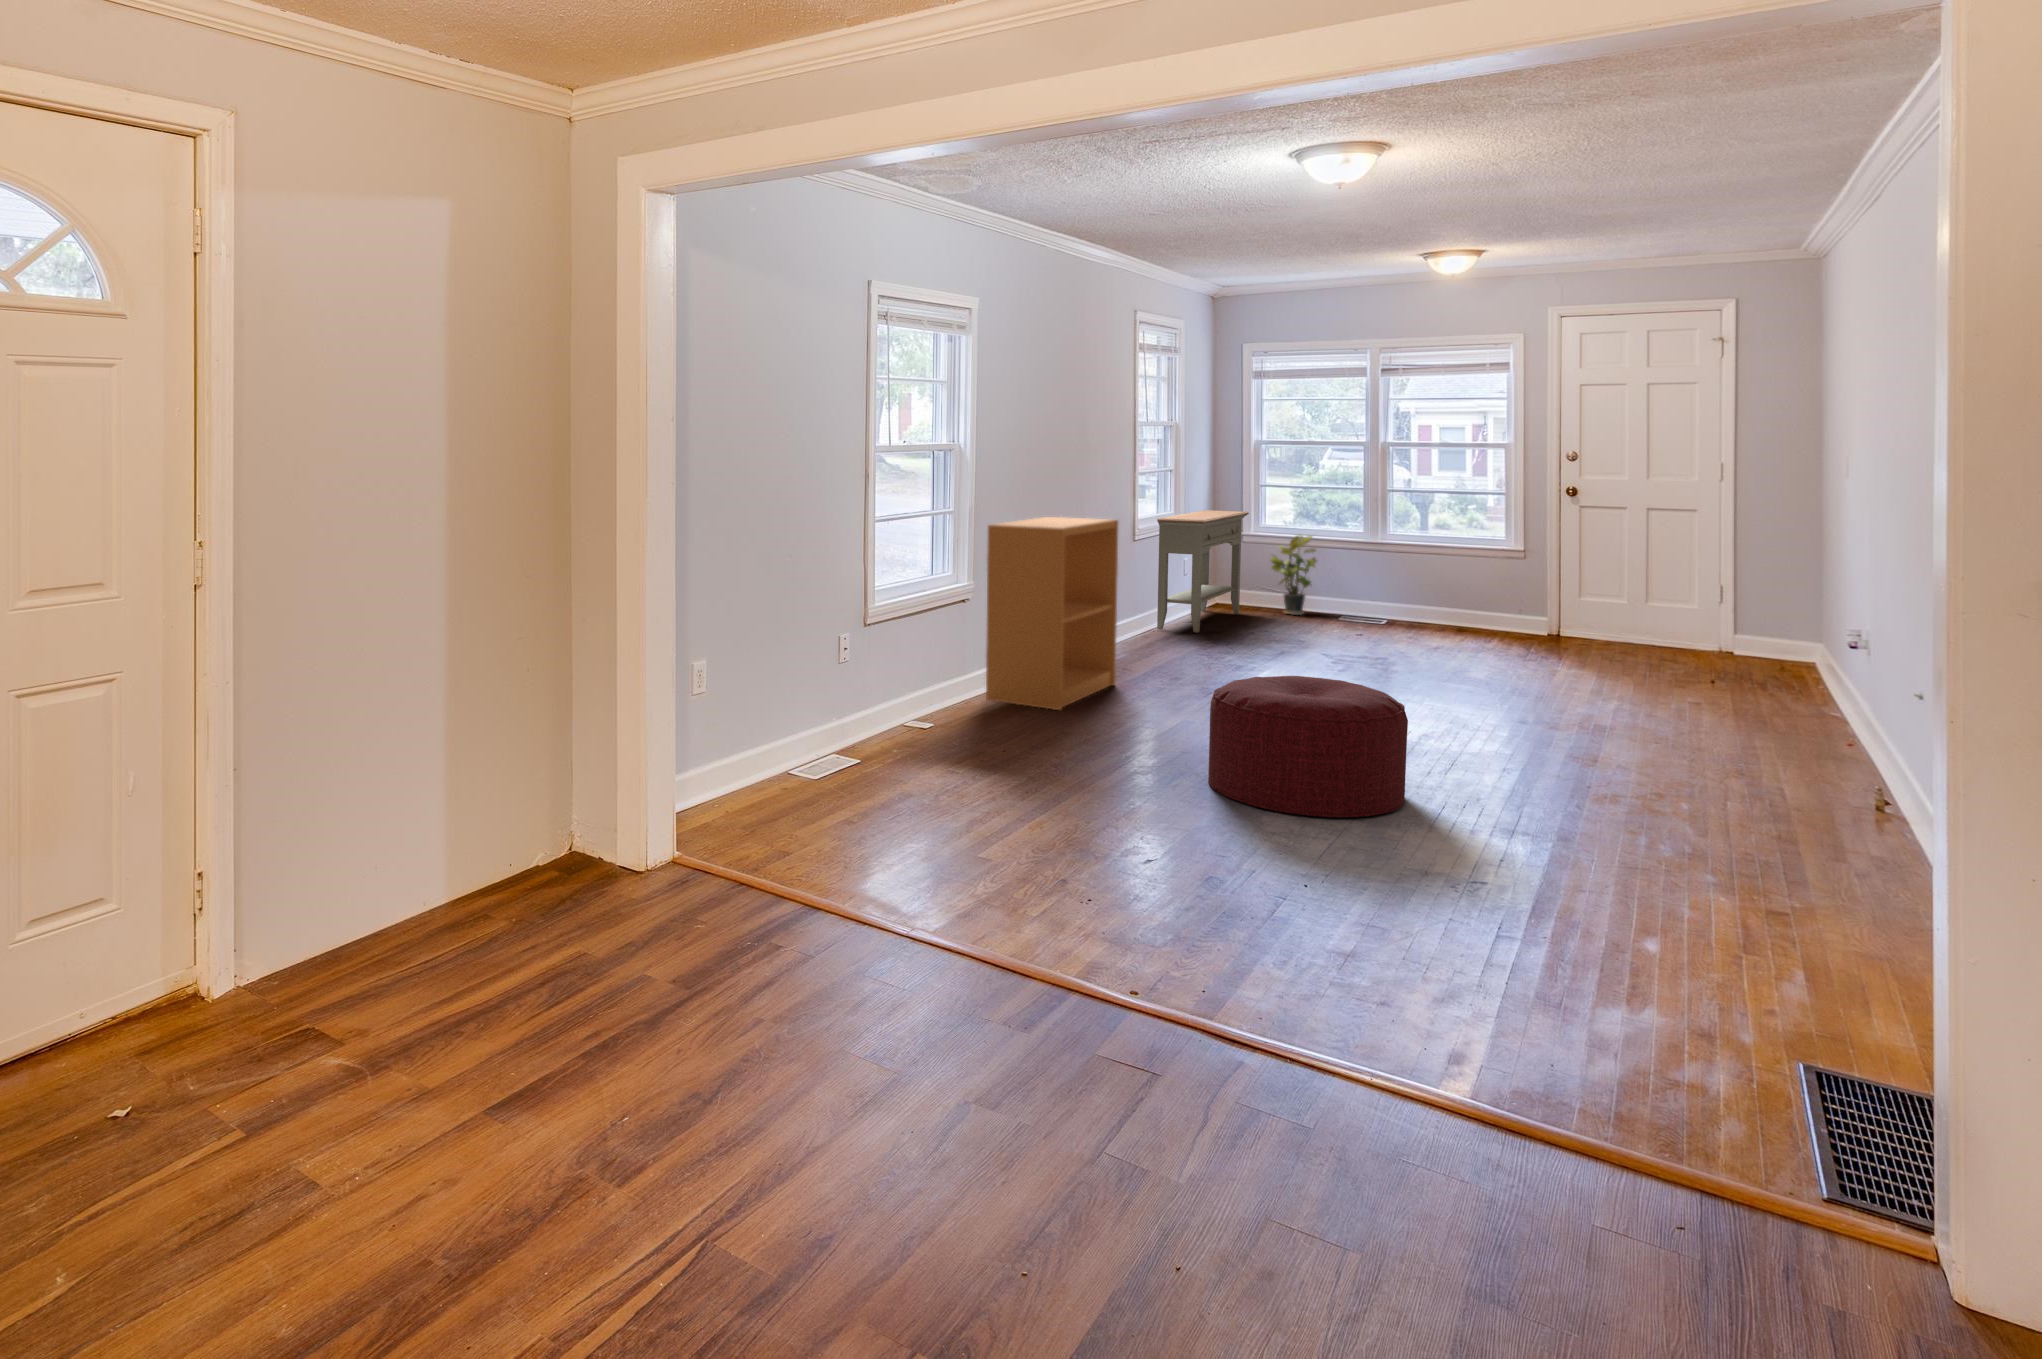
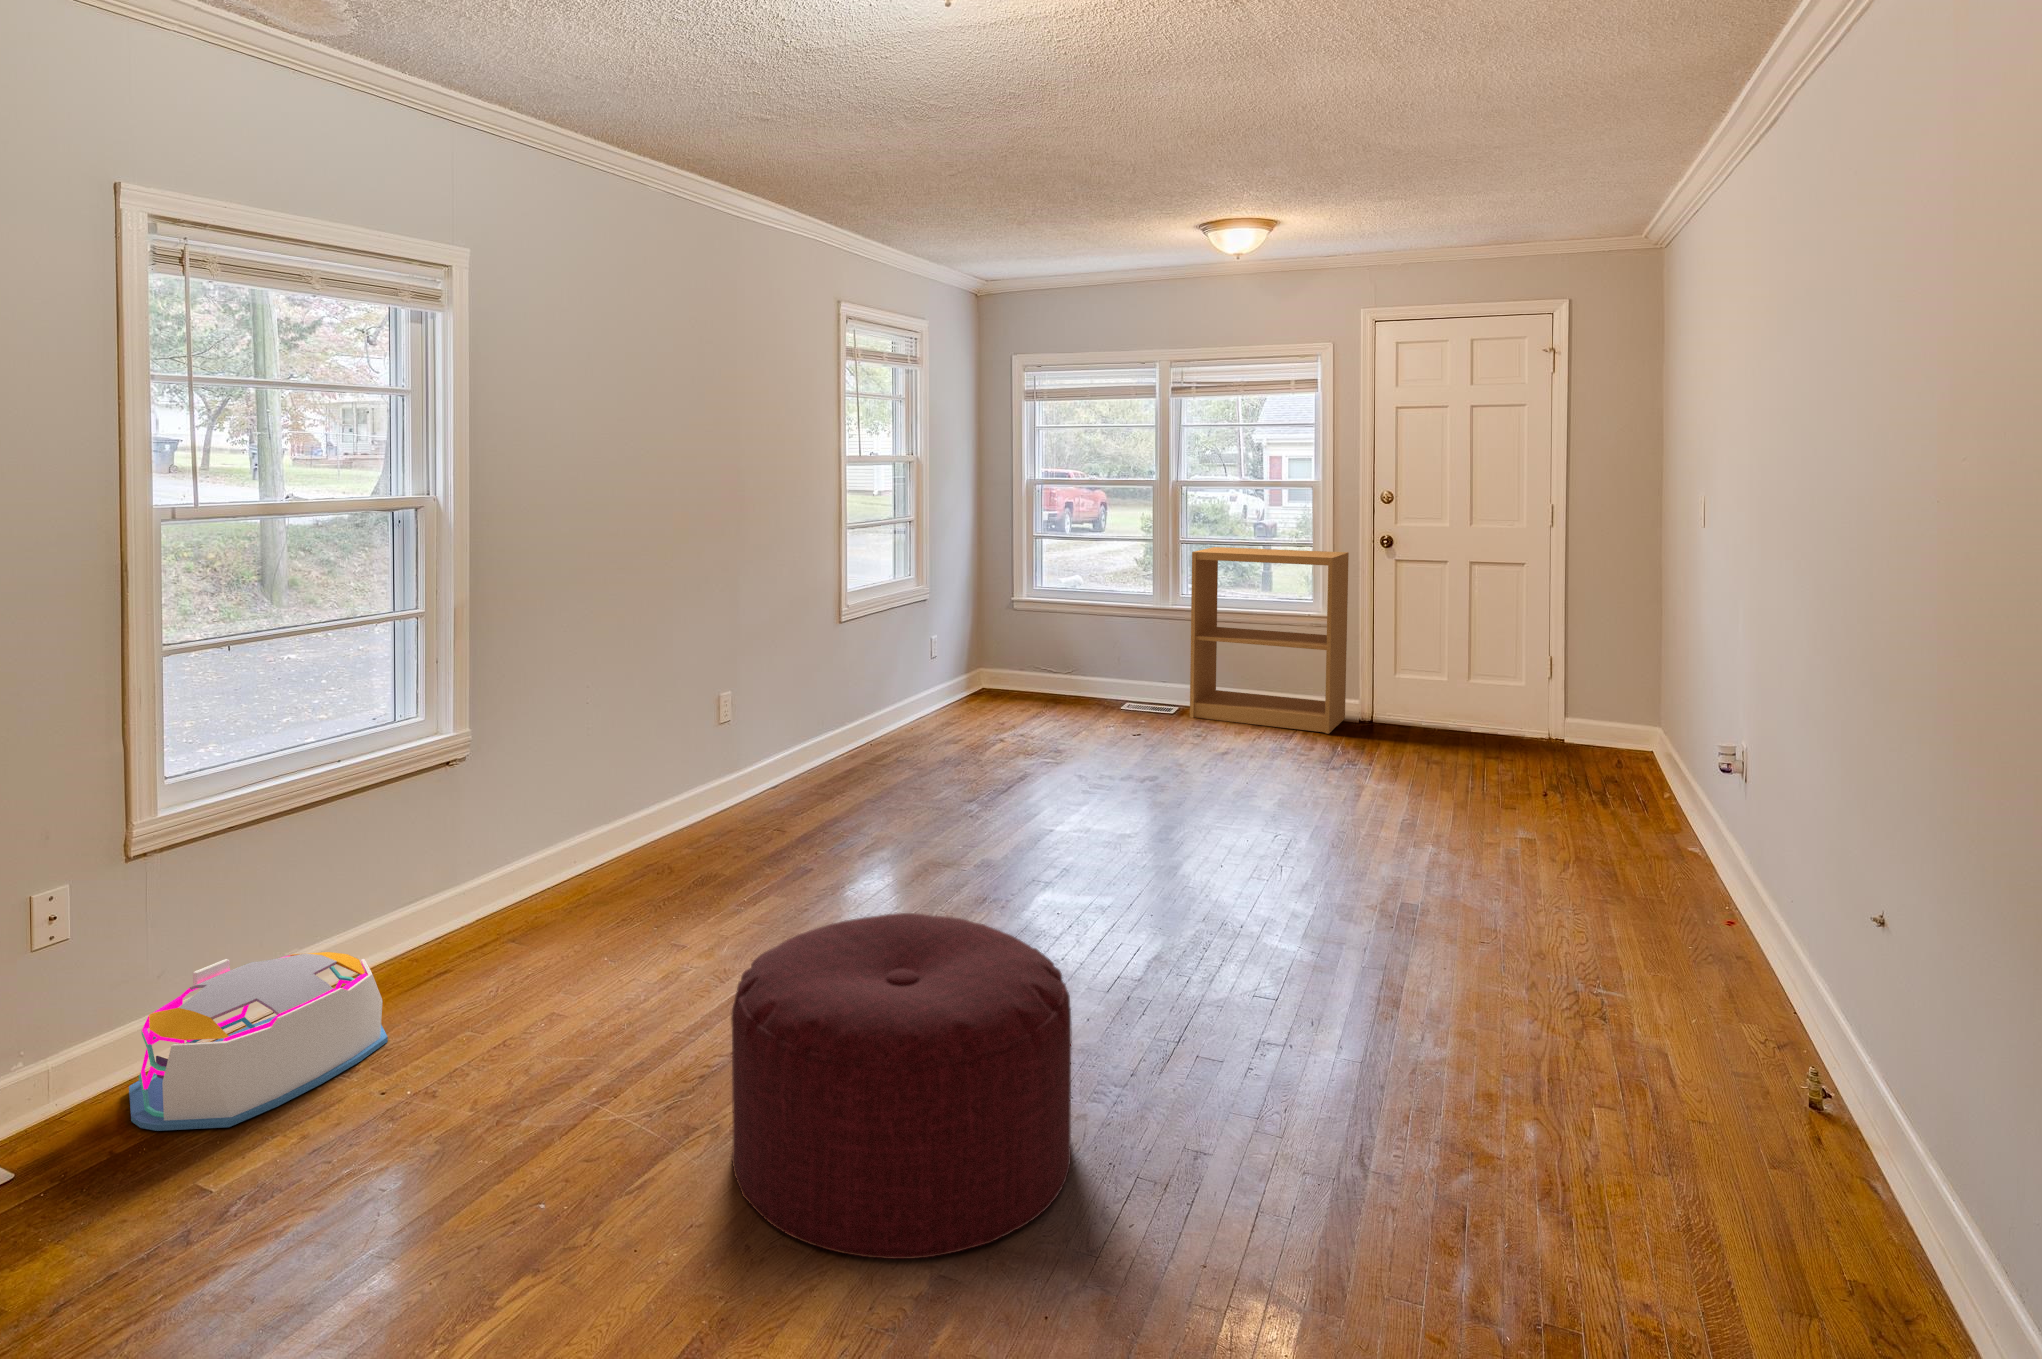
console table: present [1157,510,1249,633] -> none [882,564,1016,733]
bookshelf: present [986,517,1119,710] -> present [1190,547,1349,734]
potted plant: present [1270,535,1317,615] -> none [1043,591,1100,695]
storage bin: none [863,694,977,765] -> present [129,952,388,1131]

